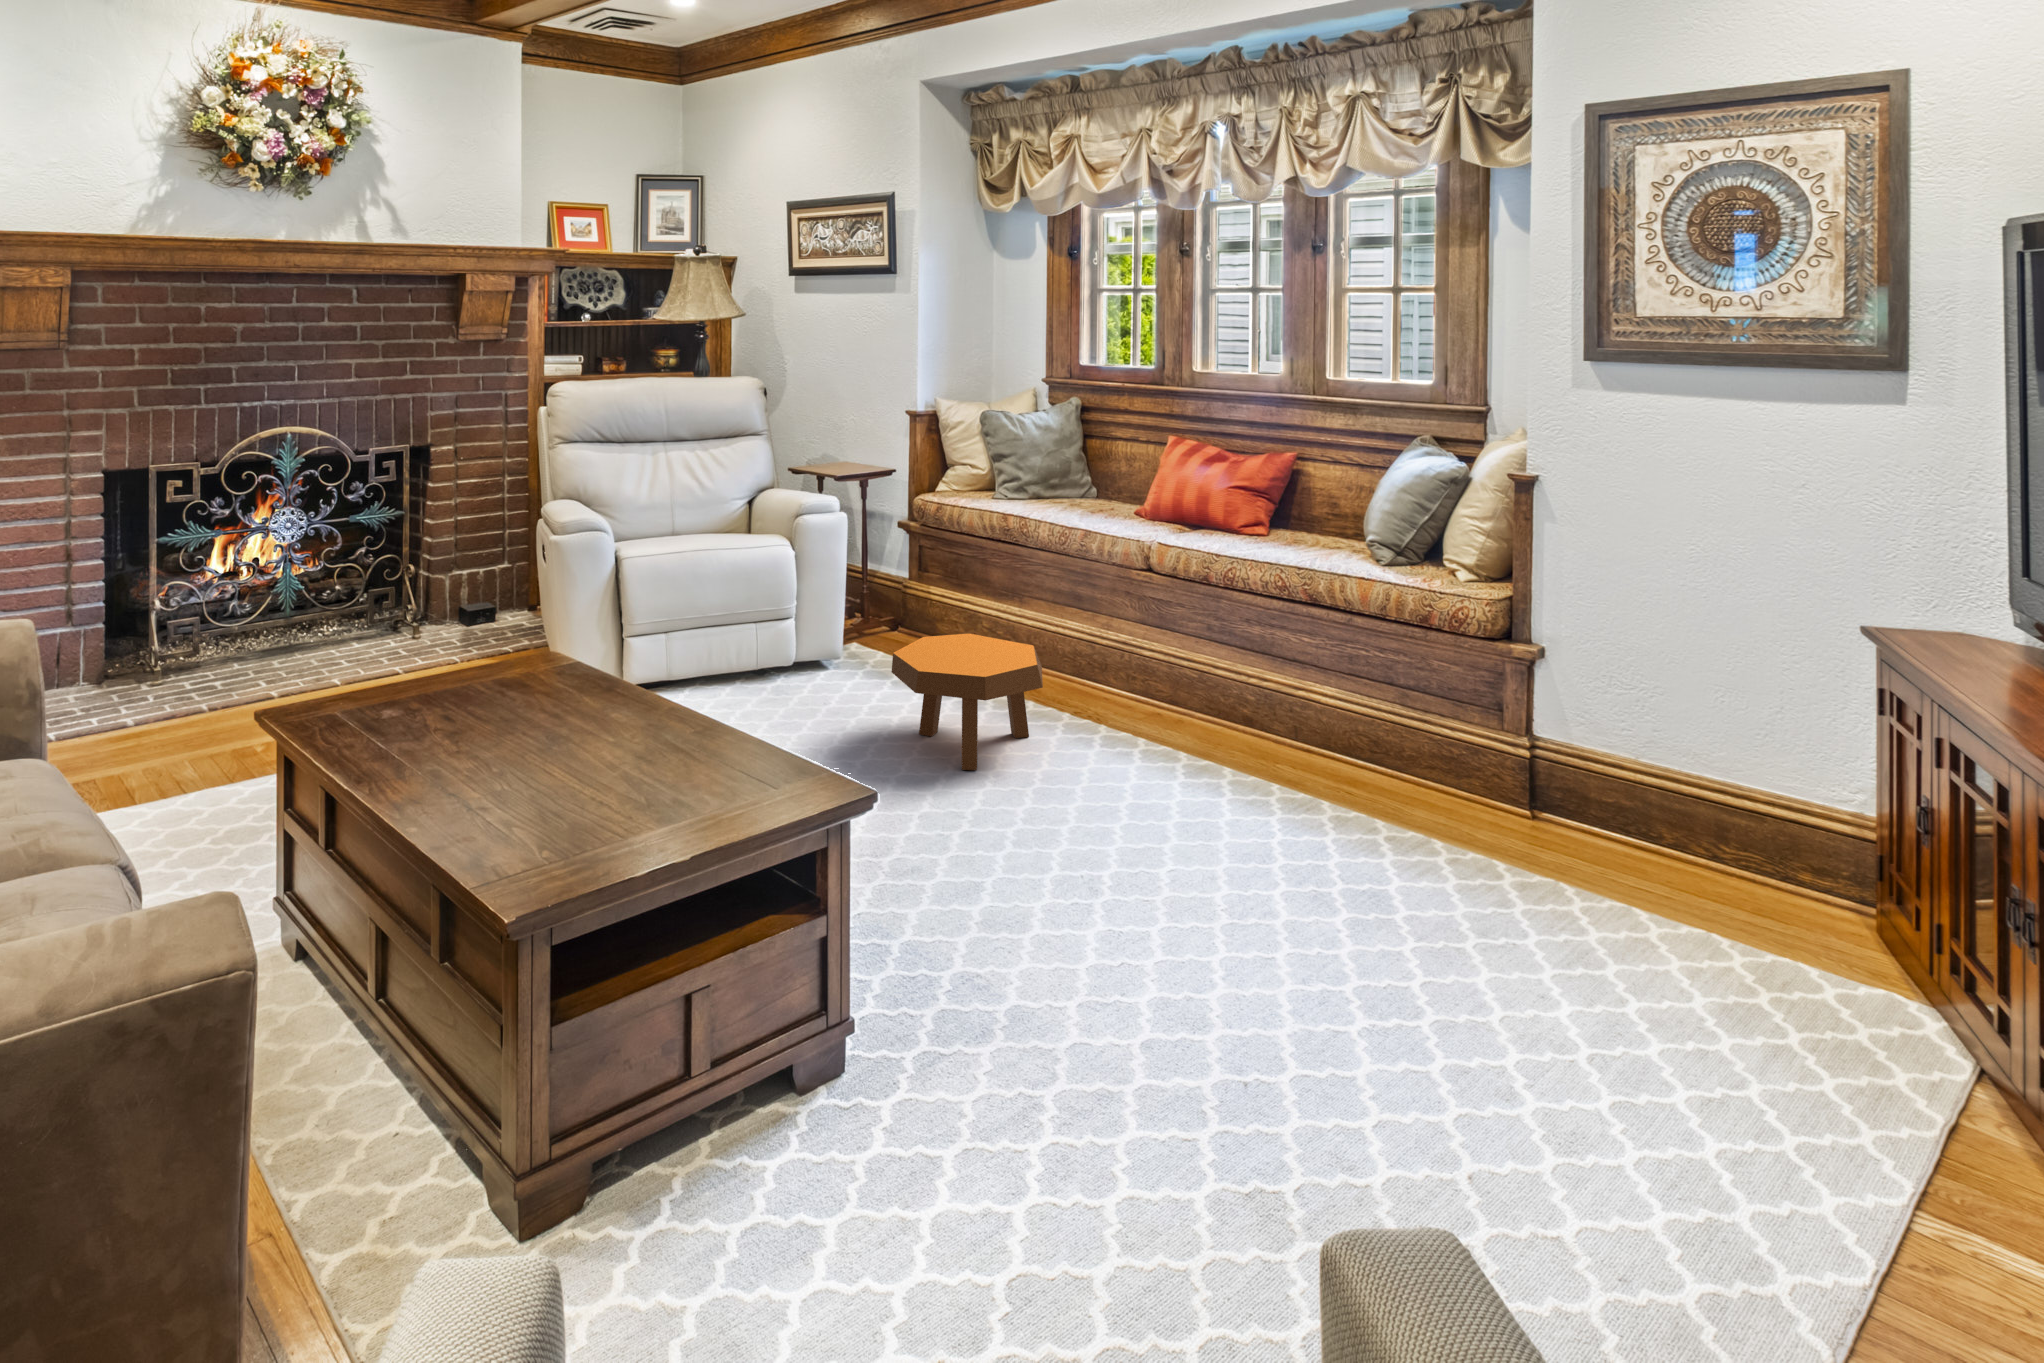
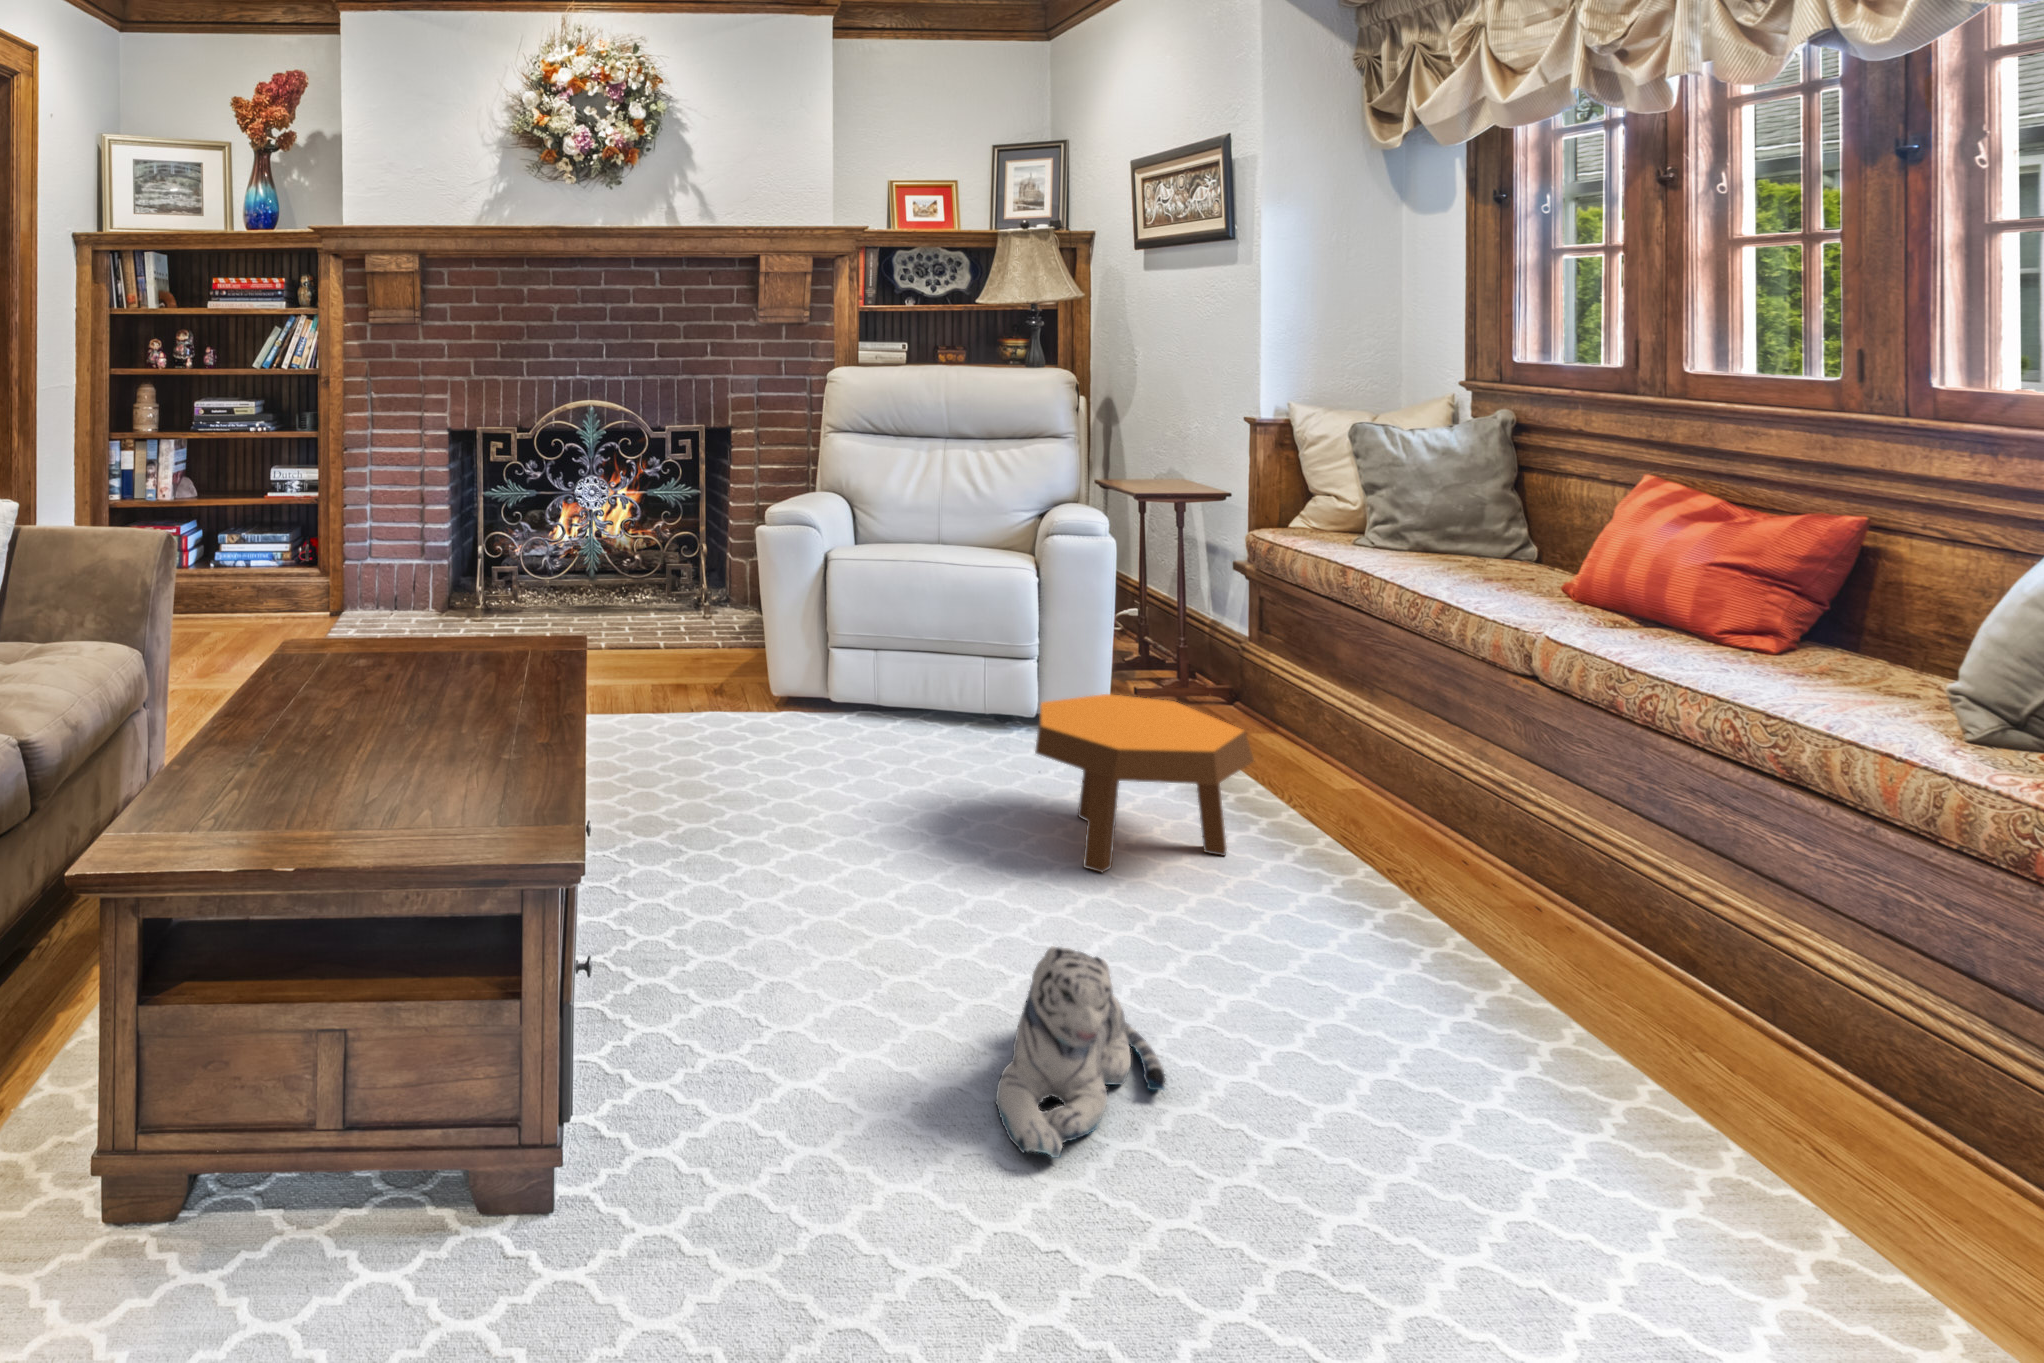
plush toy: none [1054,822,1159,969] -> present [995,946,1165,1158]

